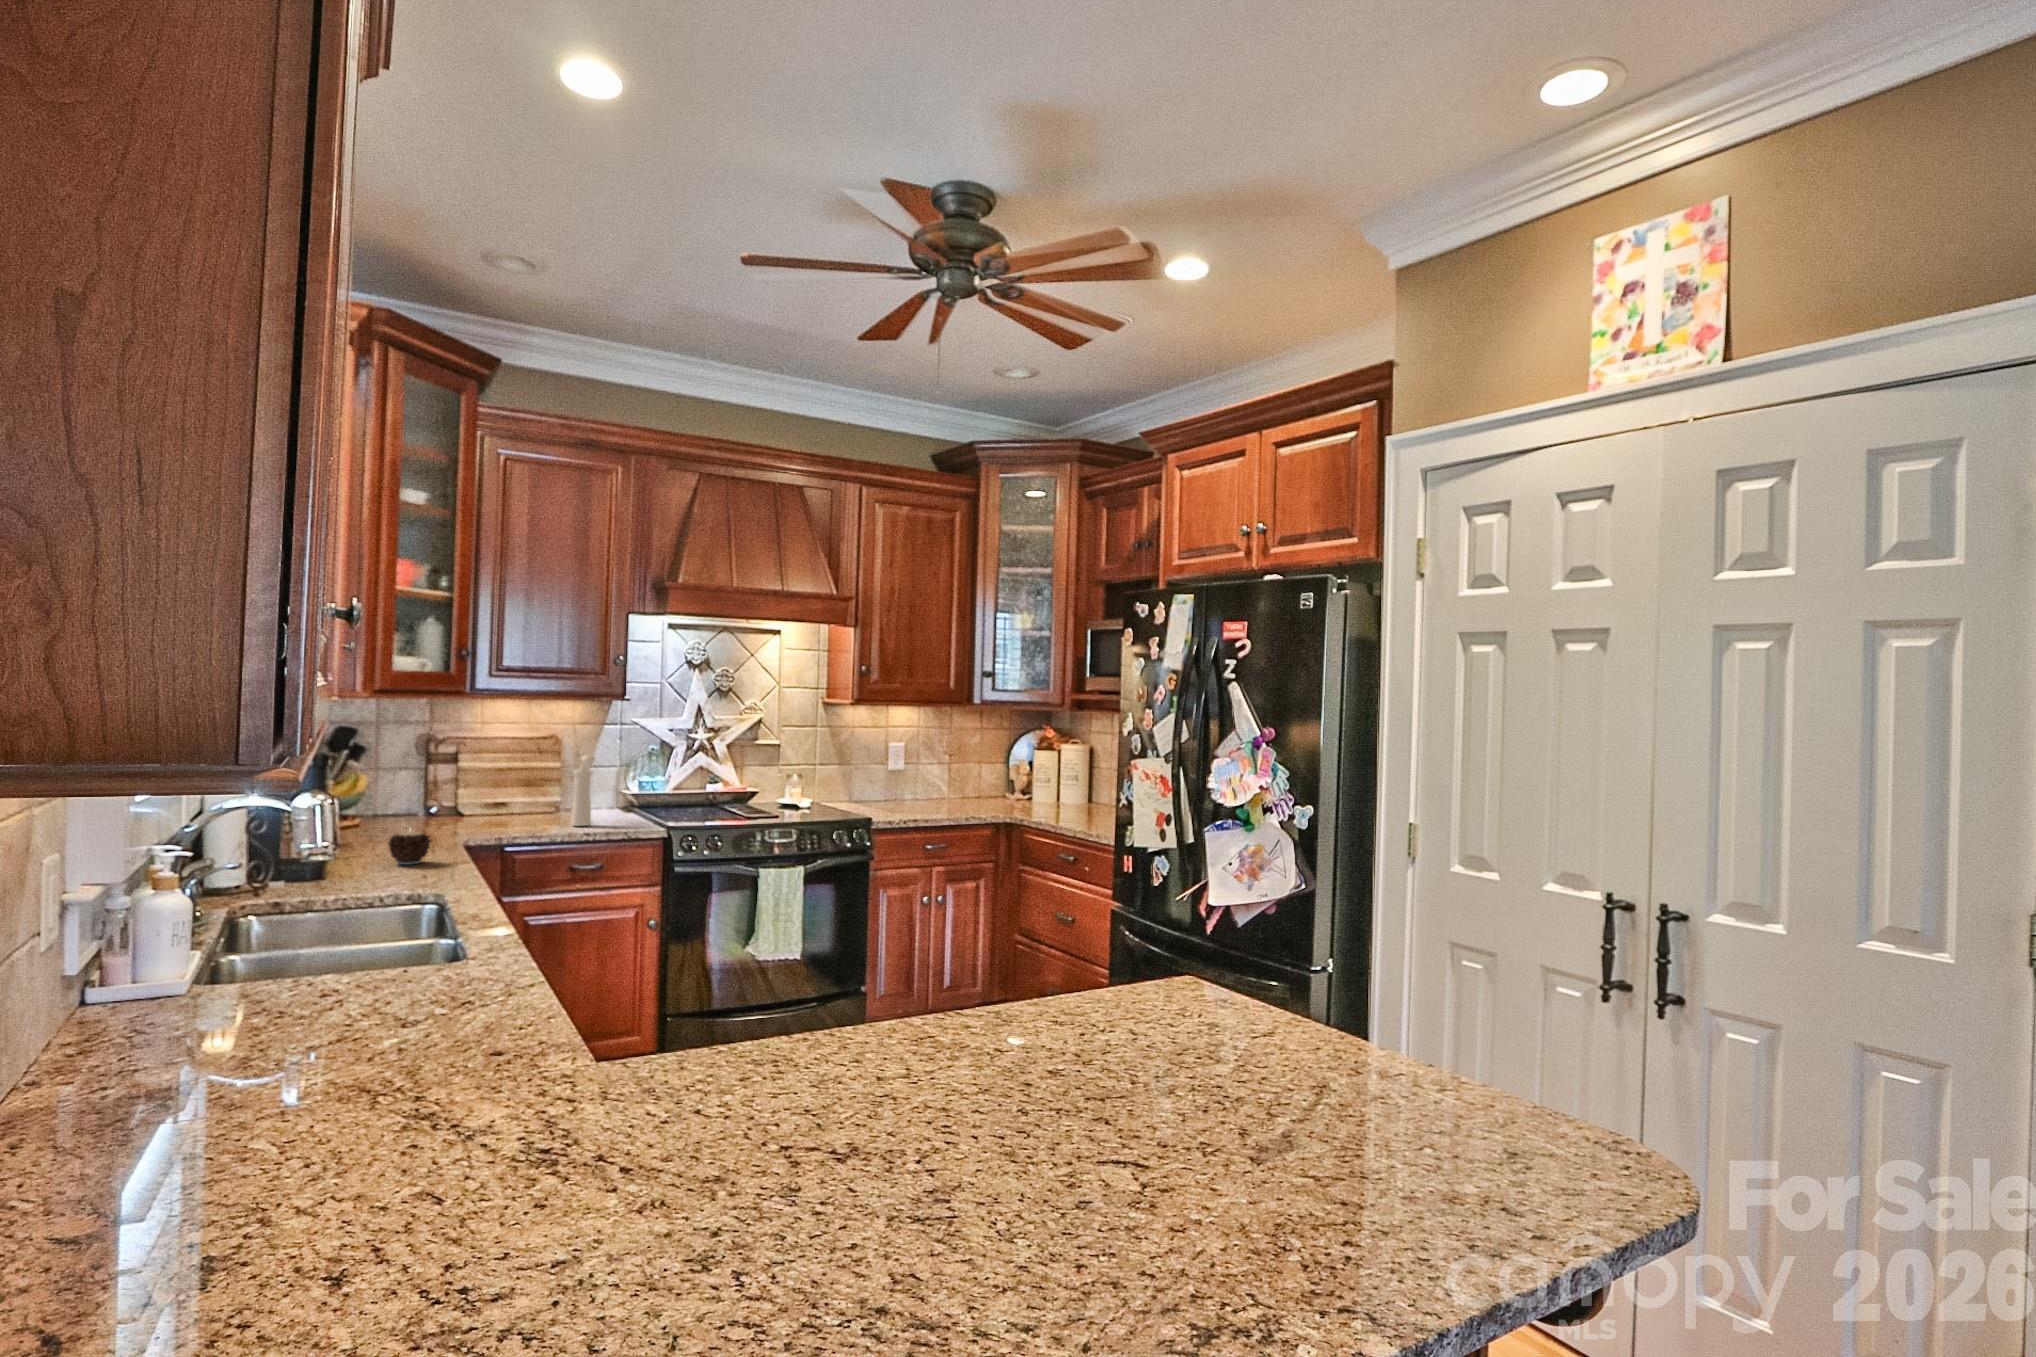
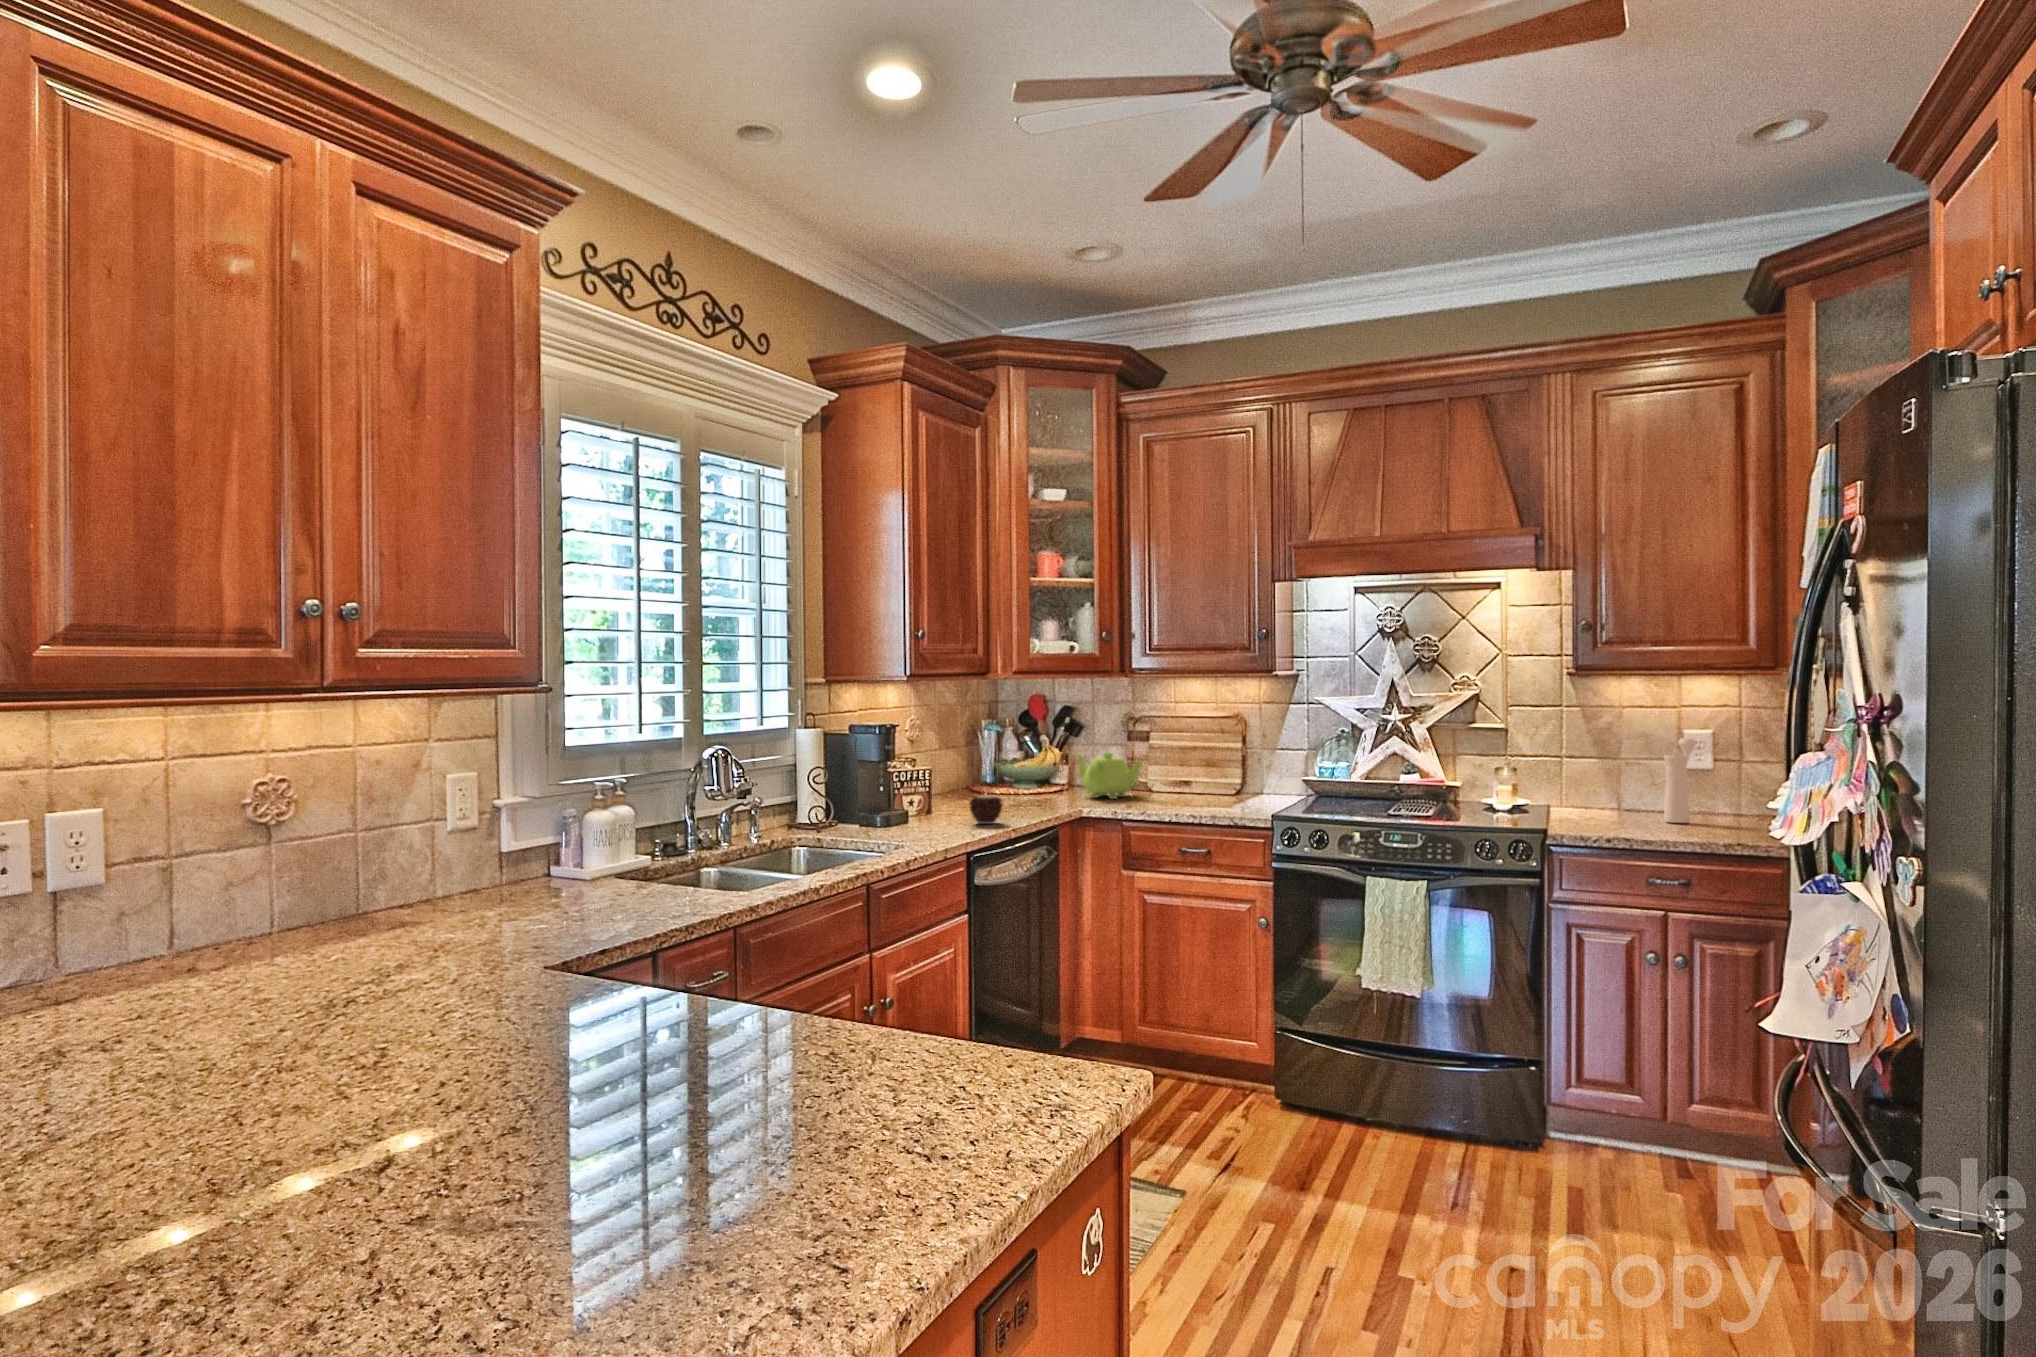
pepper mill: present [571,755,595,826] -> present [1664,738,1696,823]
teapot: none [395,778,484,827] -> present [1076,752,1141,799]

